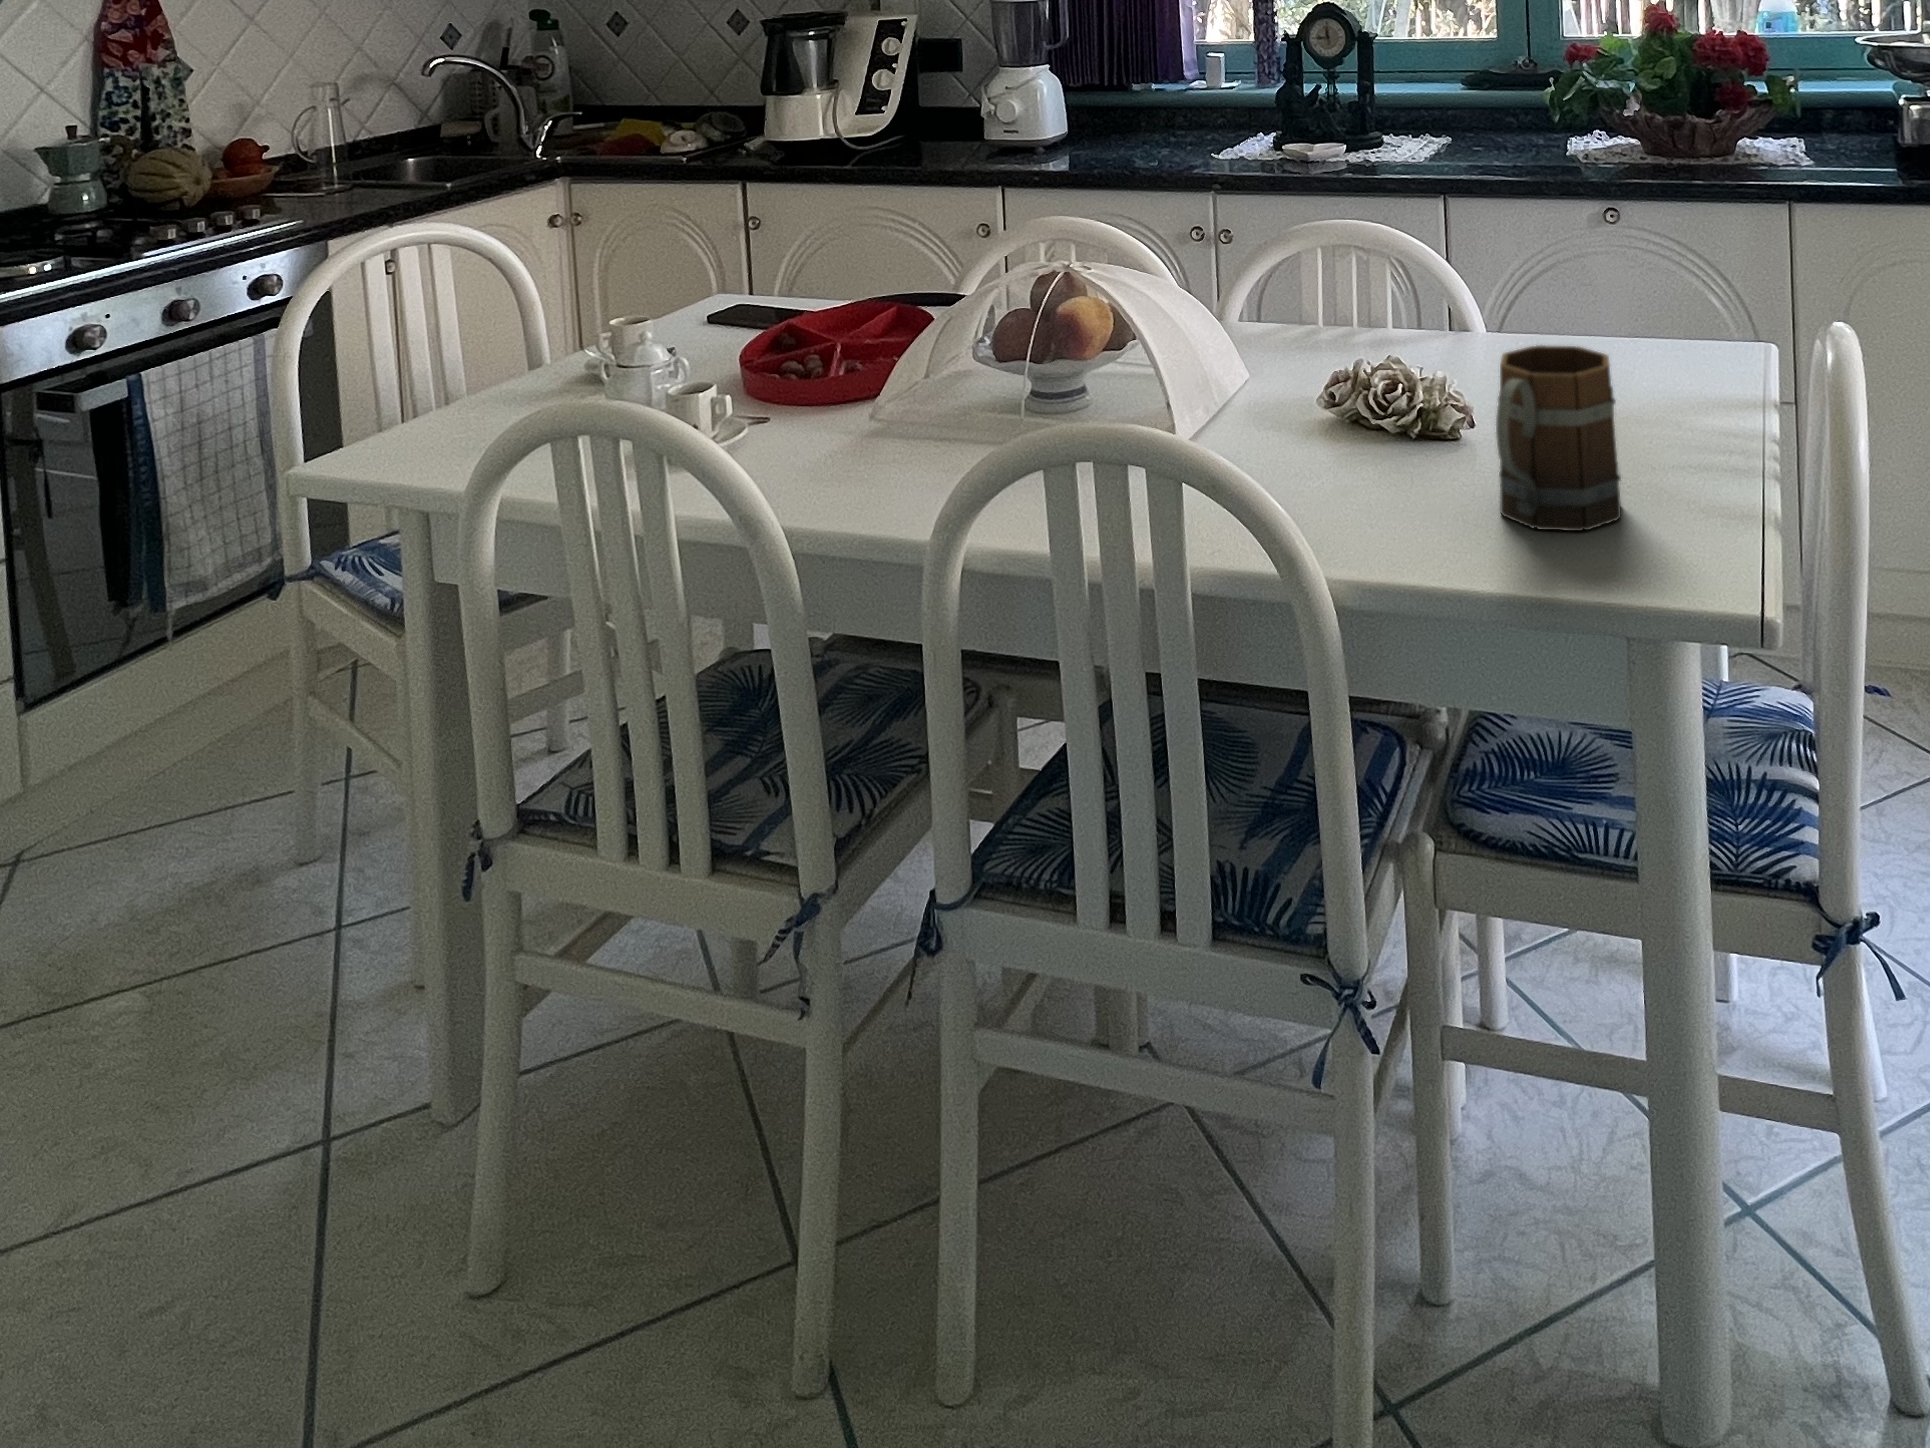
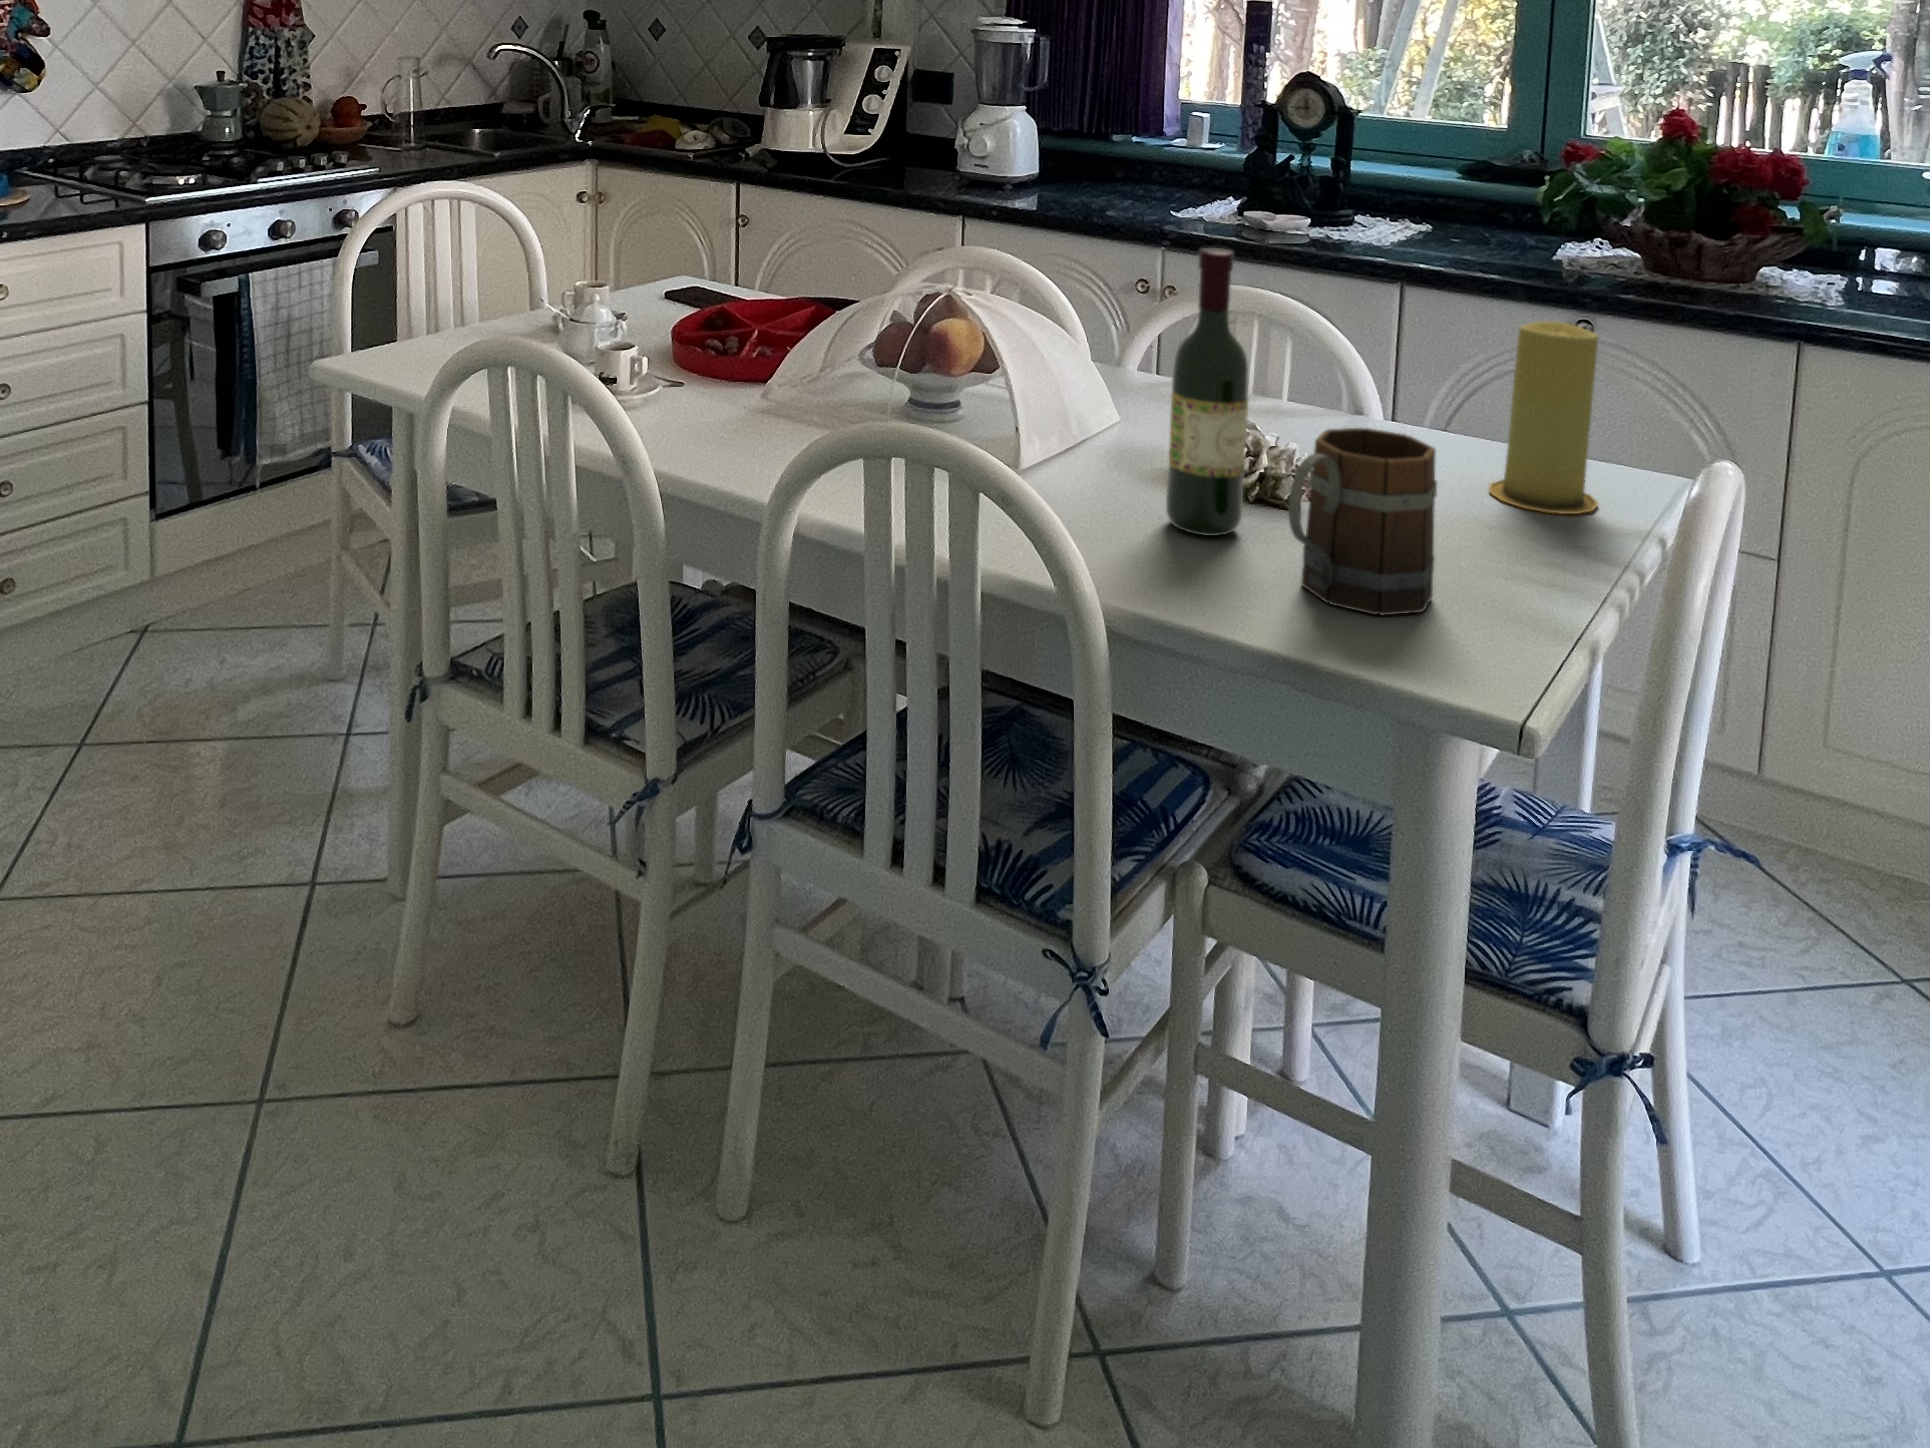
wine bottle: none [1339,186,1419,483] -> present [1166,248,1249,536]
candle: none [1608,215,1706,399] -> present [1489,321,1598,514]

